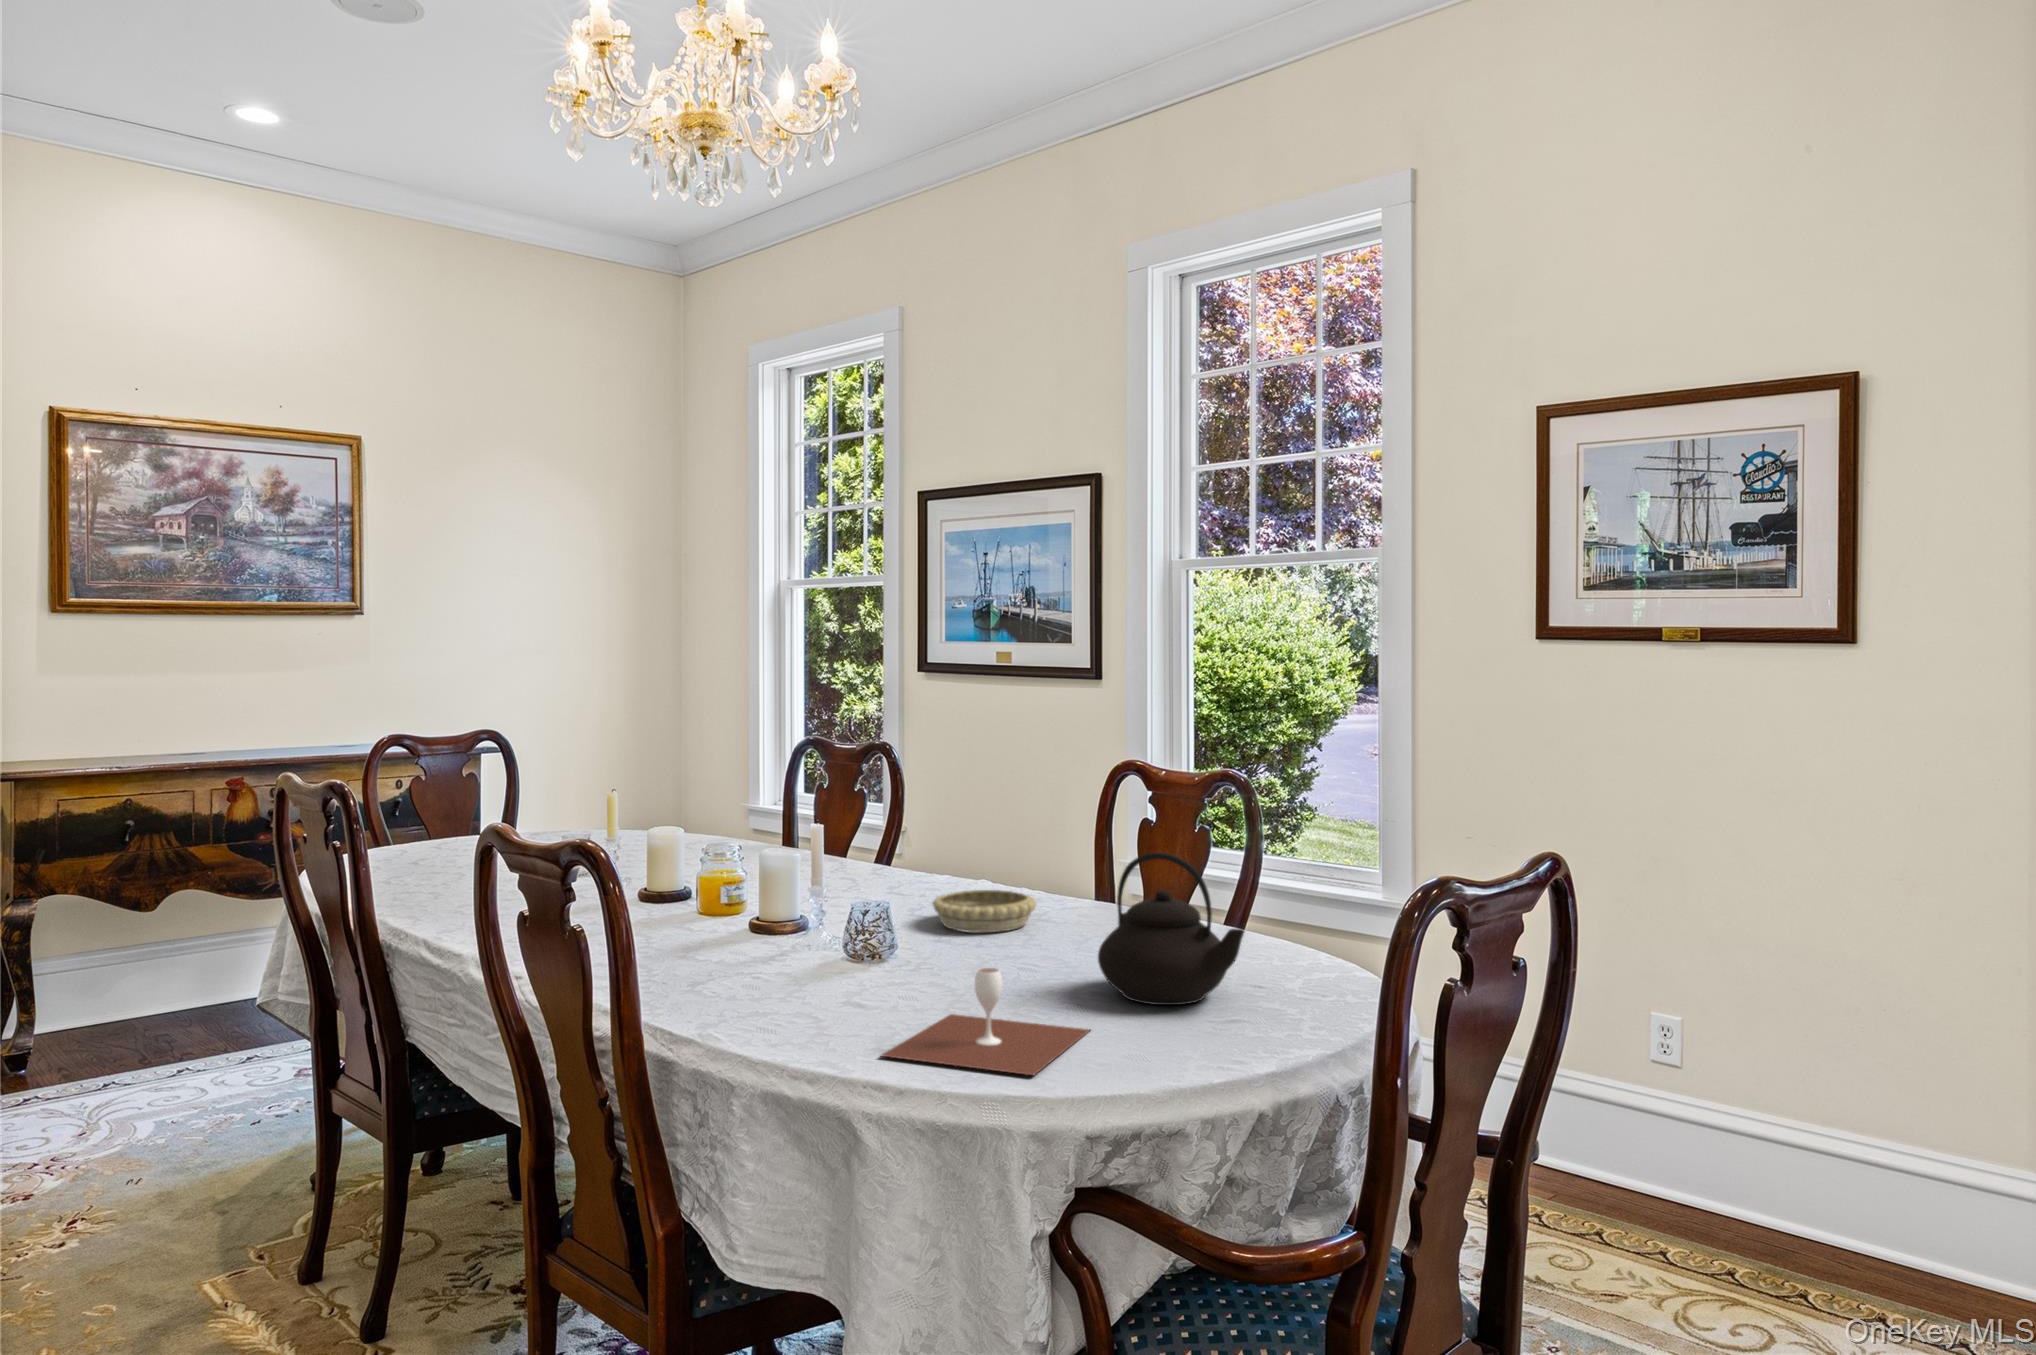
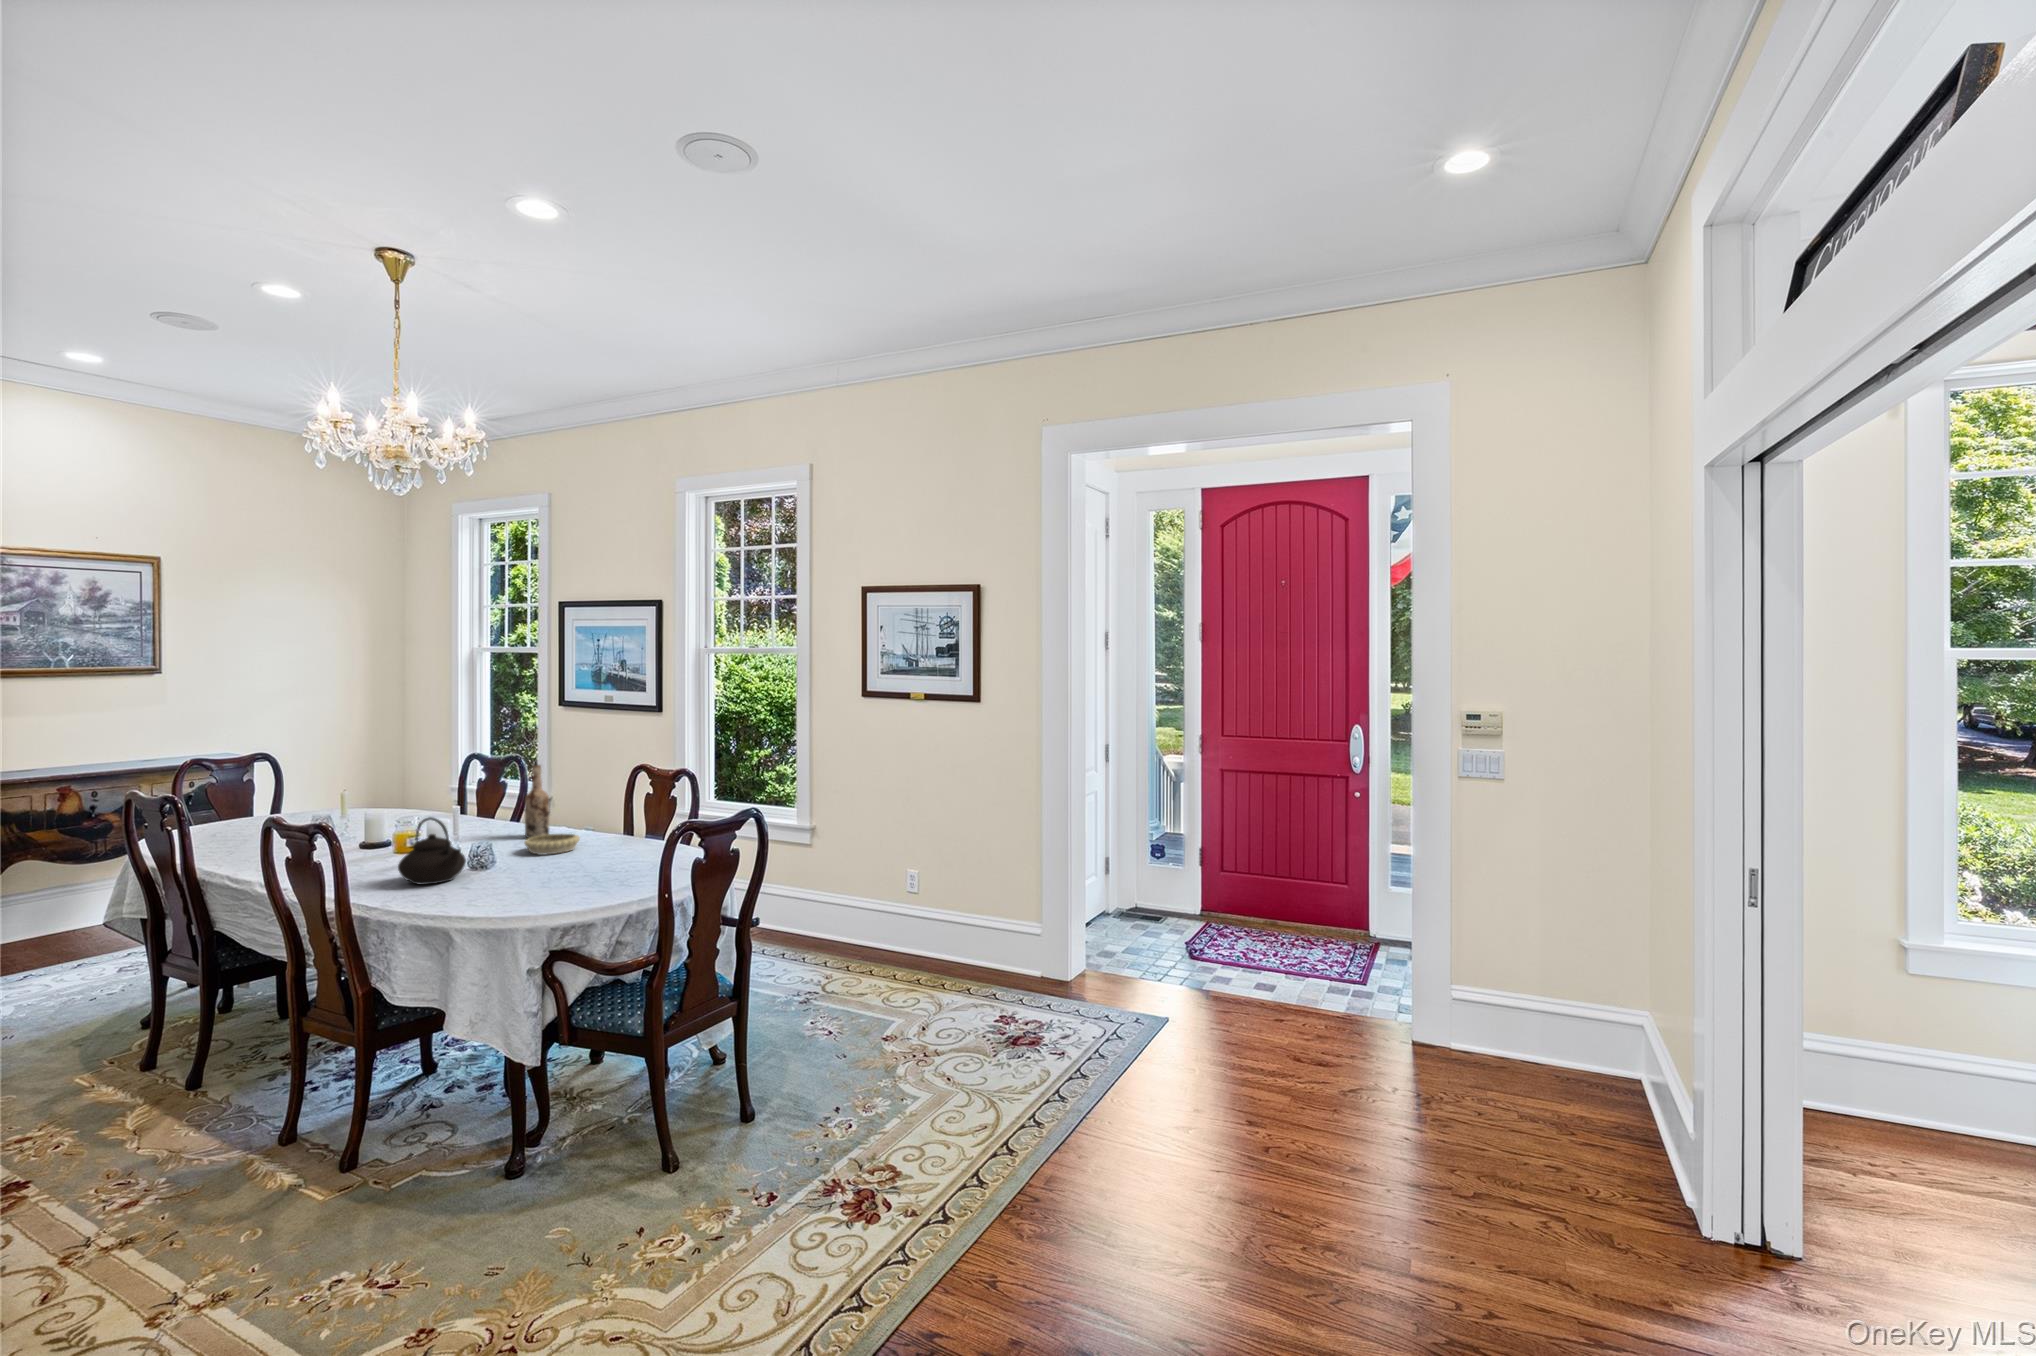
wine bottle: none [917,751,961,896] -> present [524,765,550,838]
teapot: present [1098,853,1244,1005] -> present [398,817,466,884]
wine glass: present [882,968,1090,1075] -> none [466,867,573,909]

